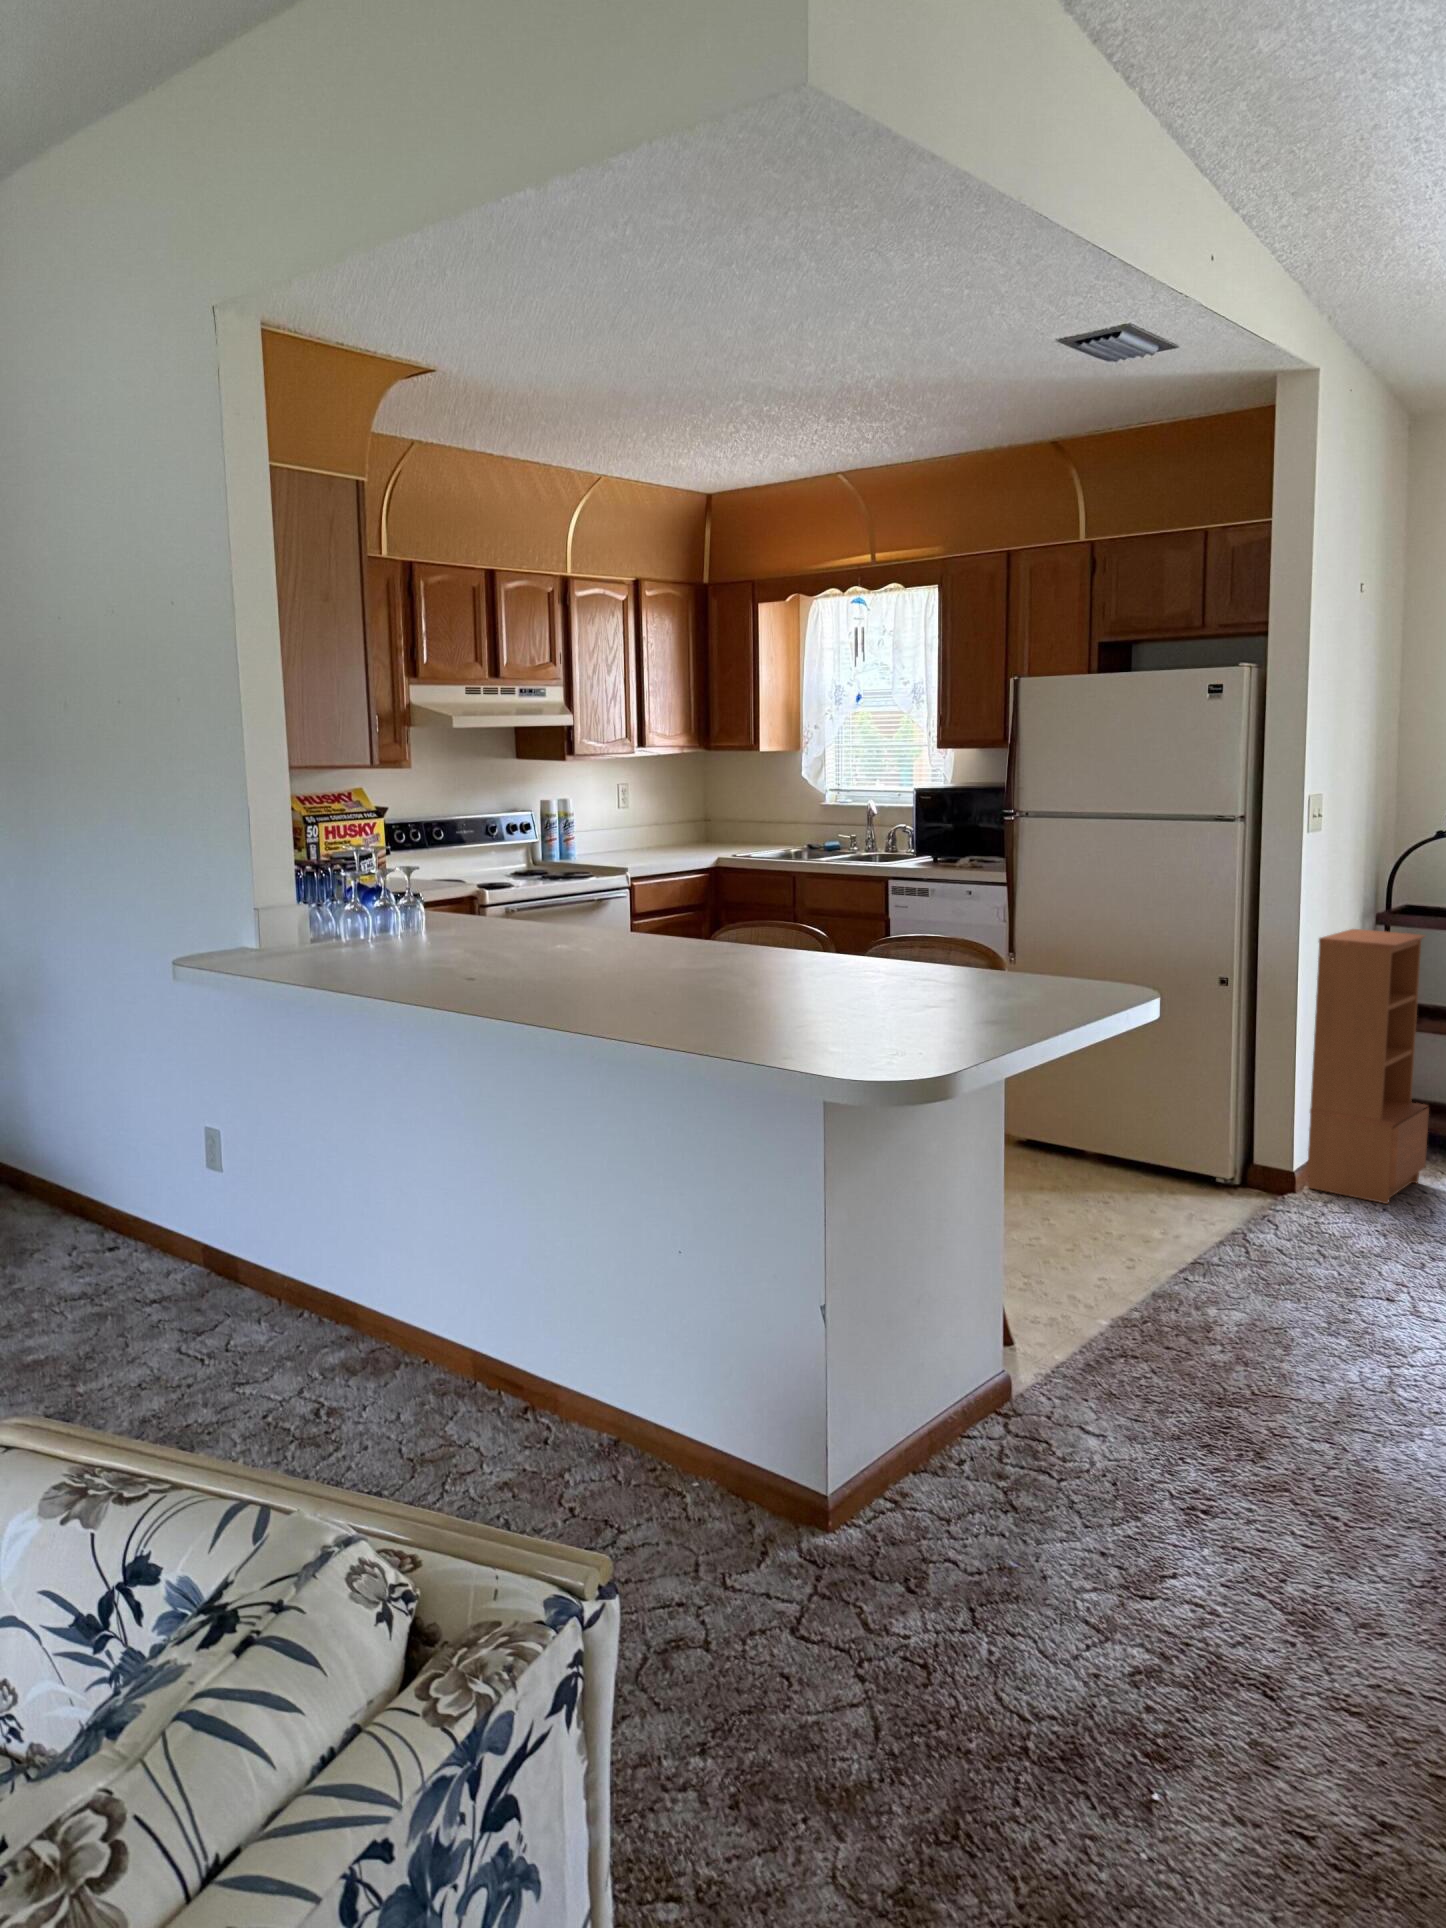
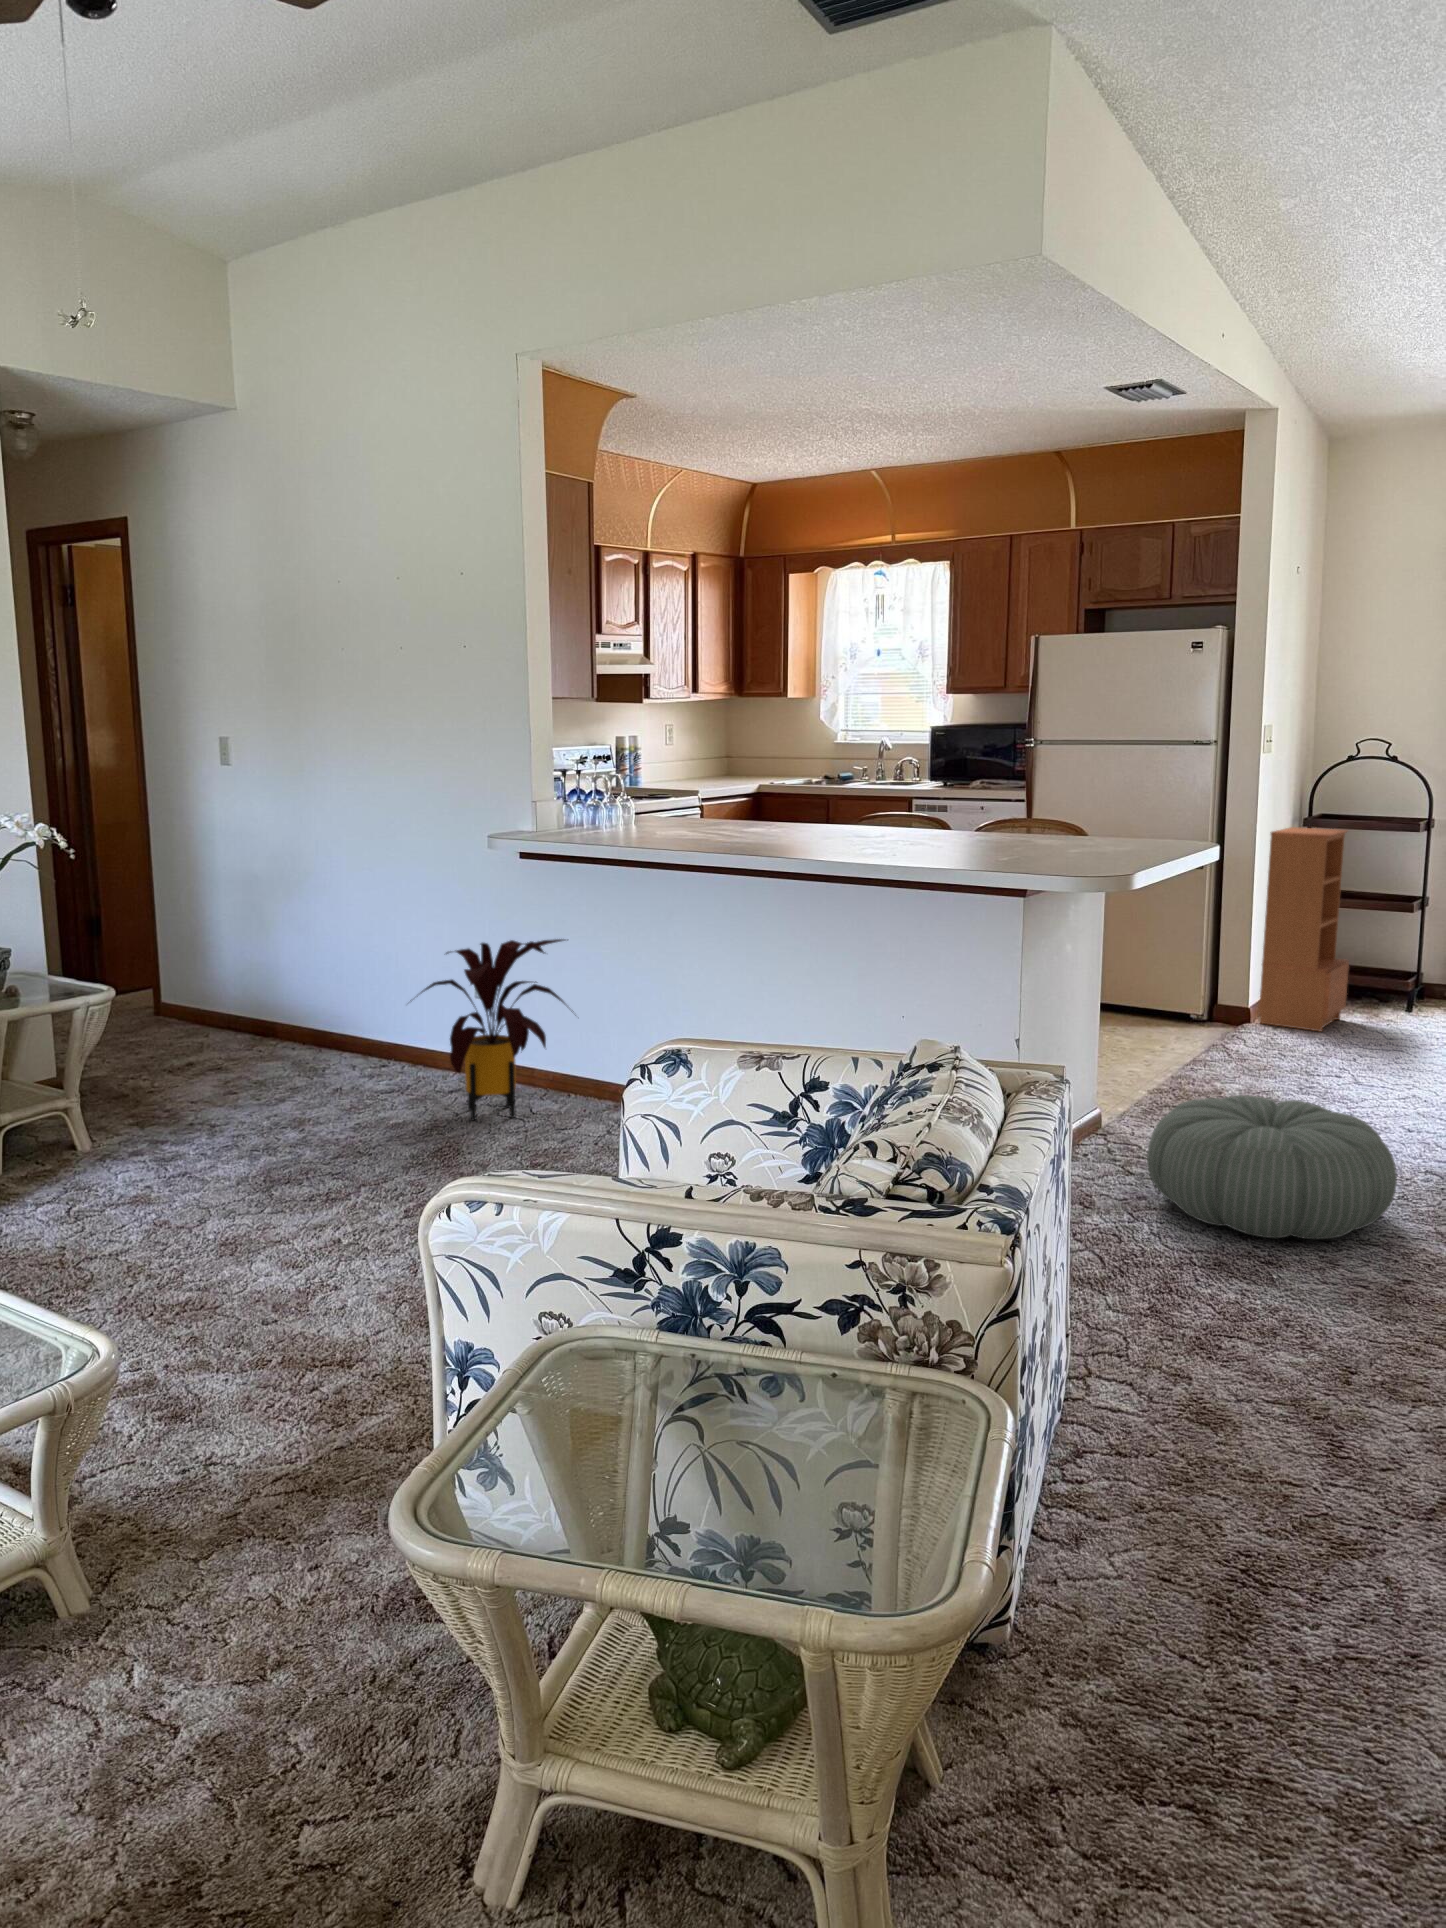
house plant: none [85,1094,327,1345] -> present [421,939,565,1120]
pouf: none [1029,1375,1397,1646] -> present [1147,1095,1397,1239]

